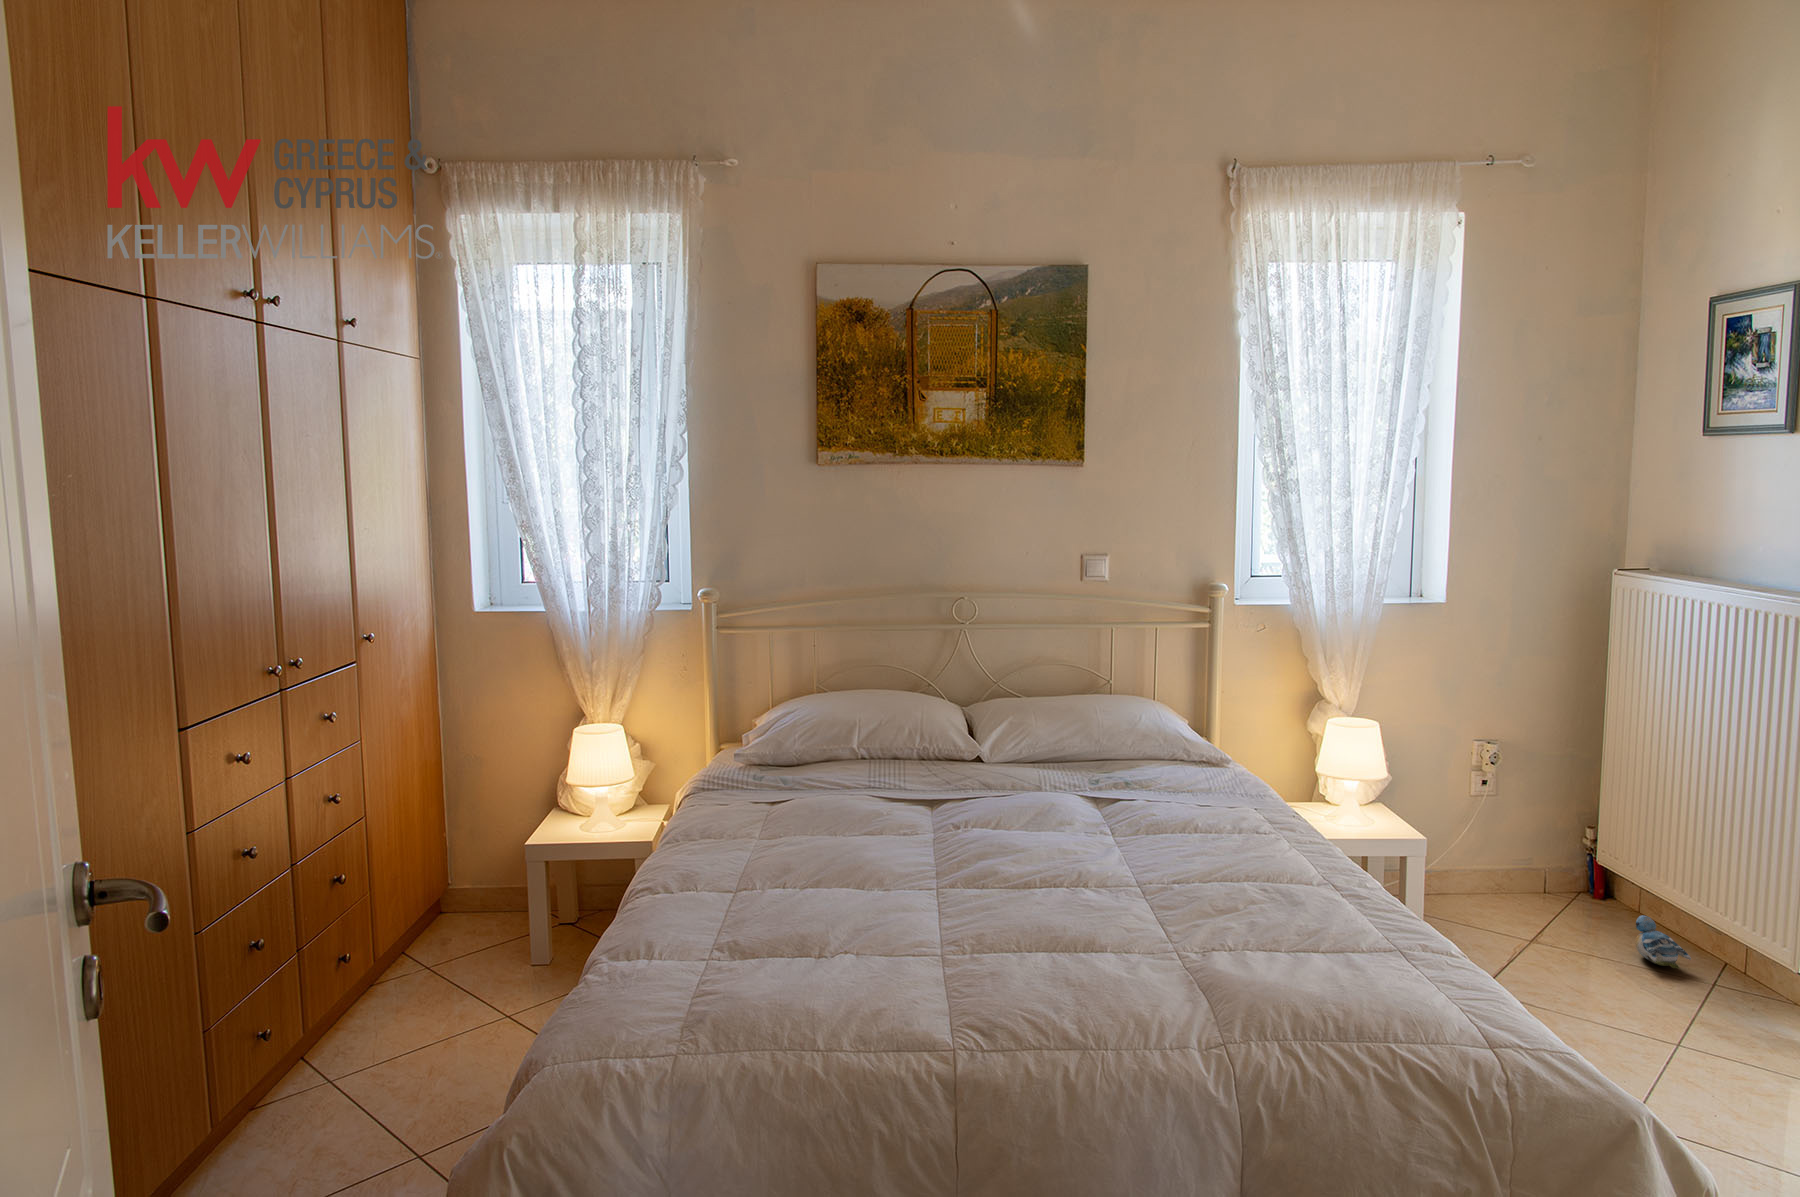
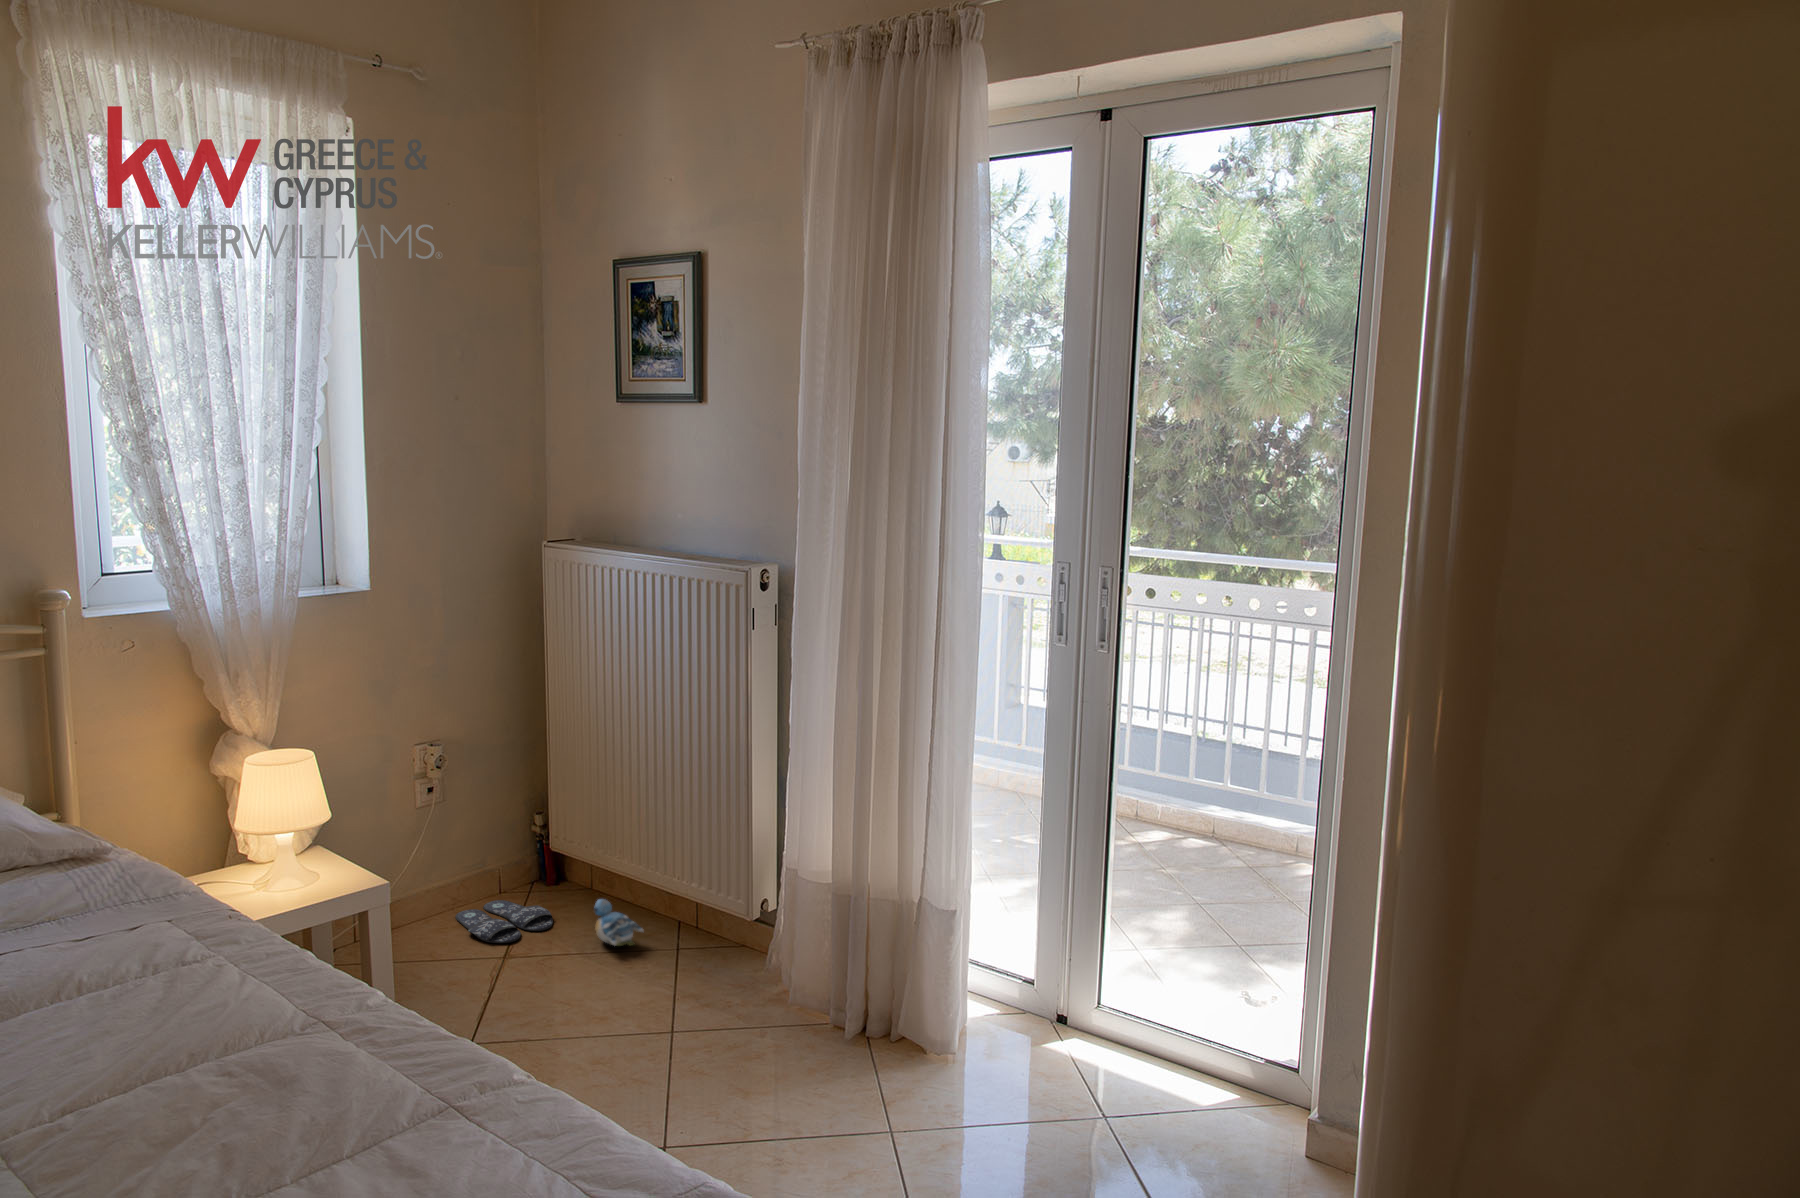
slippers: none [1495,896,1591,932] -> present [455,900,553,943]

